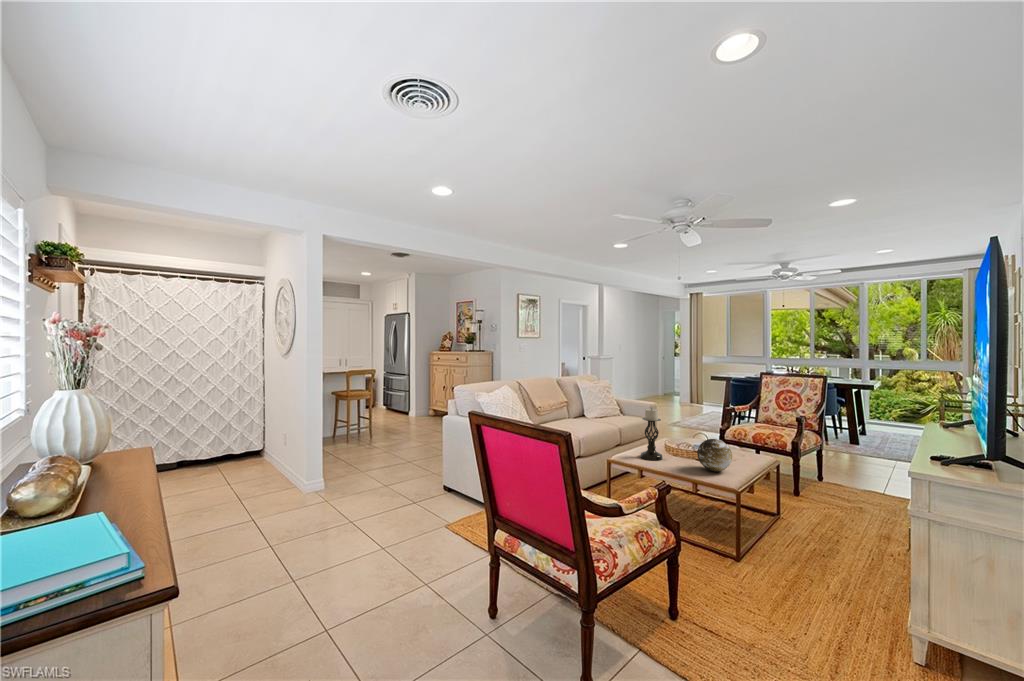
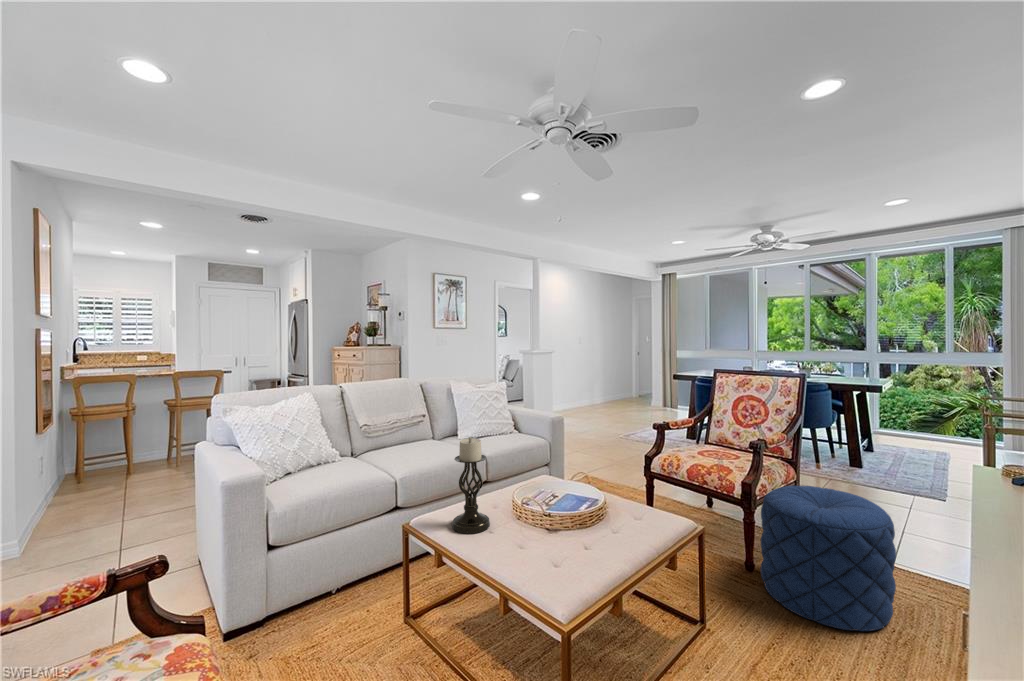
decorative orb: present [697,439,732,471] -> none [523,502,584,568]
pouf: none [806,443,888,520] -> present [760,486,896,631]

